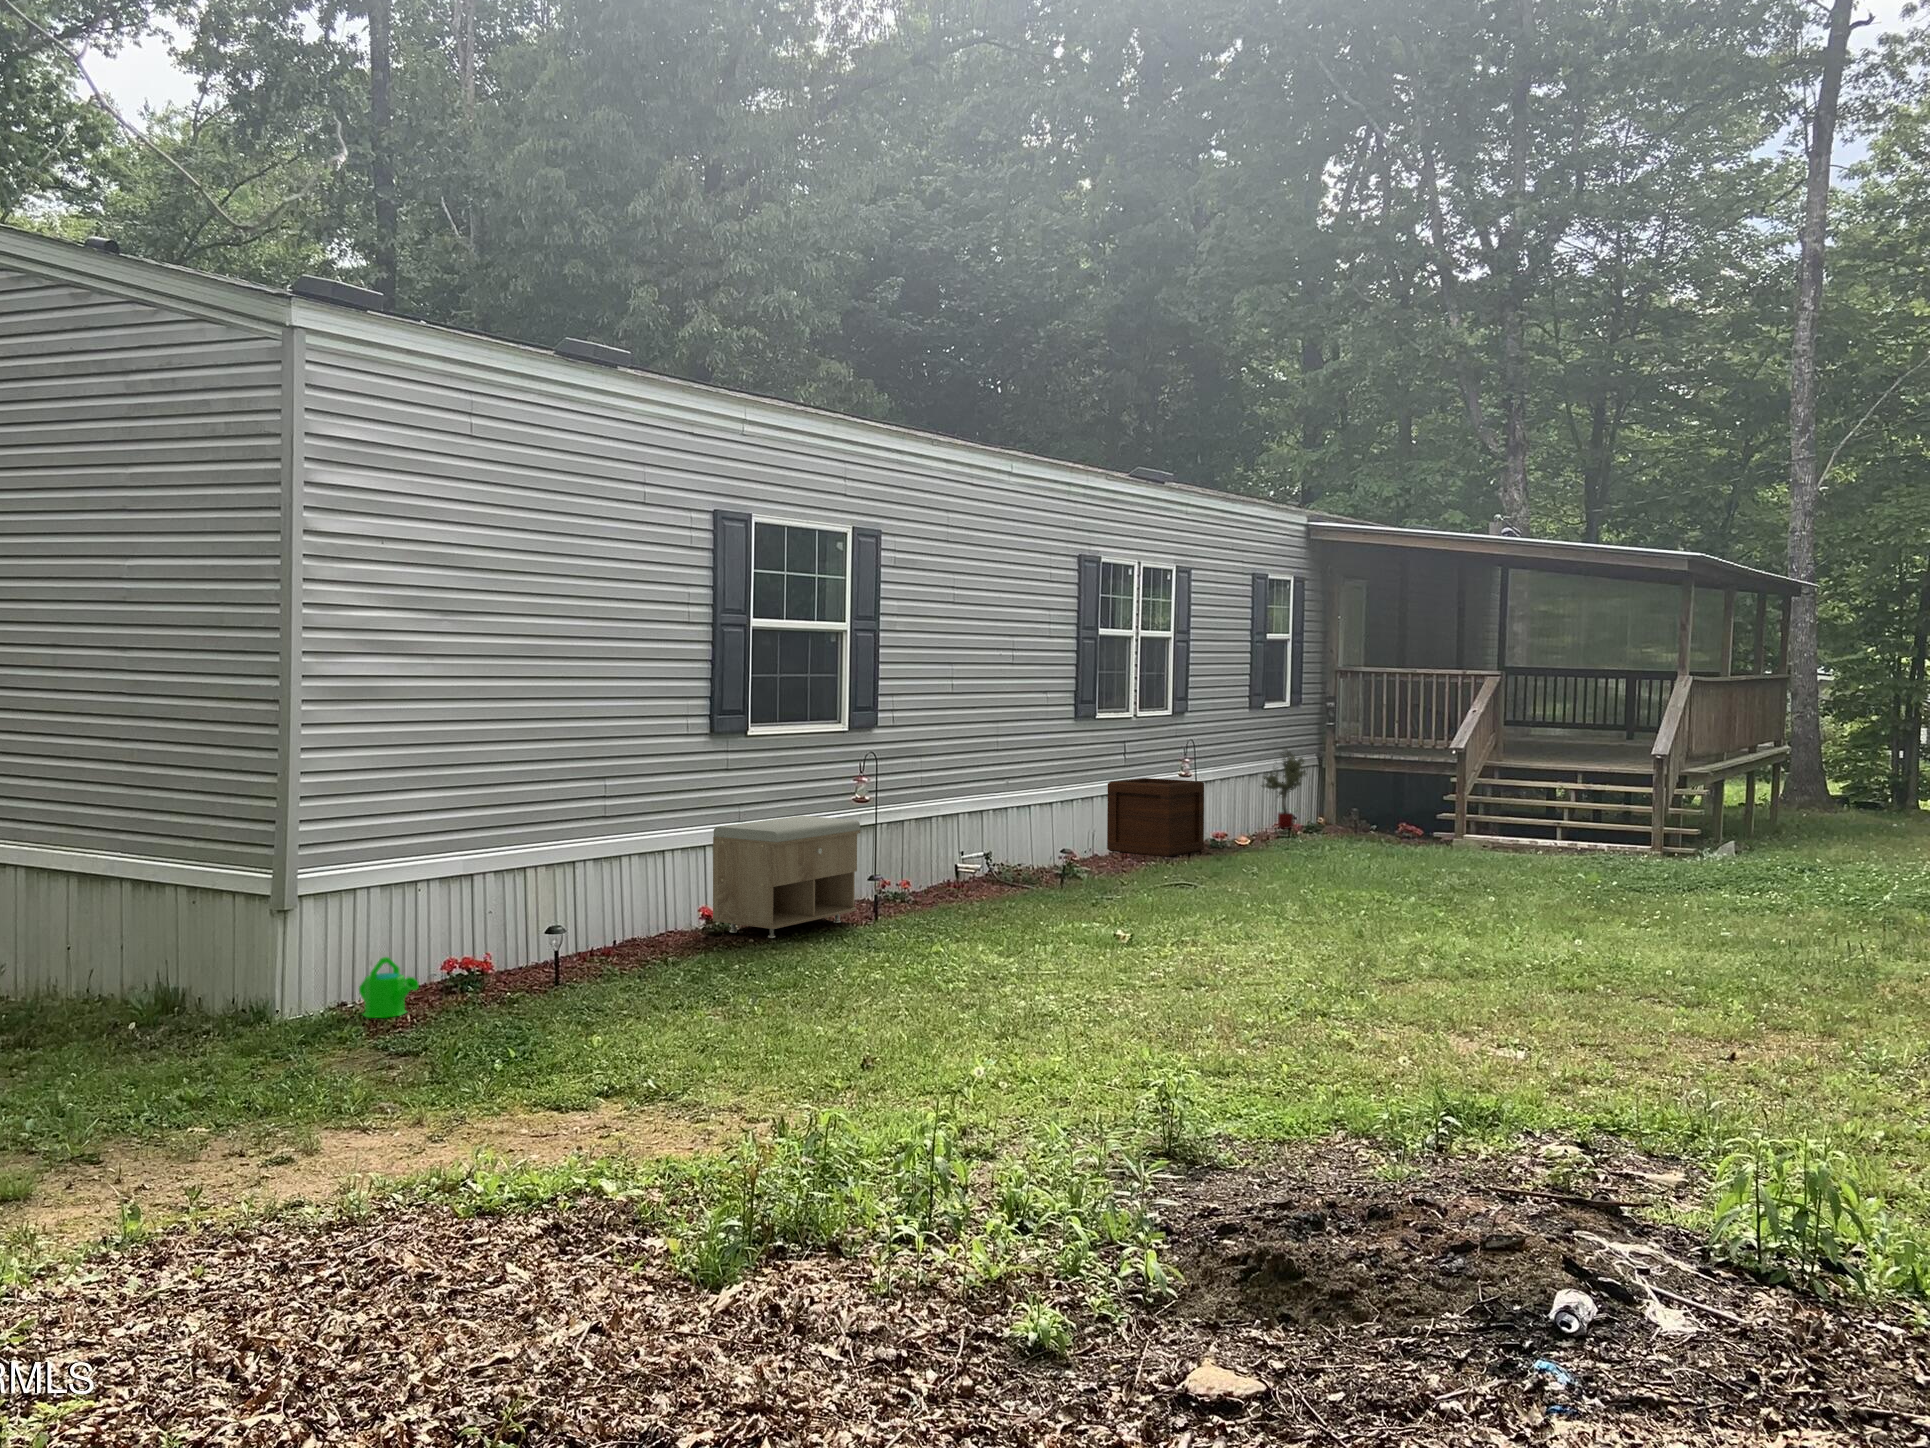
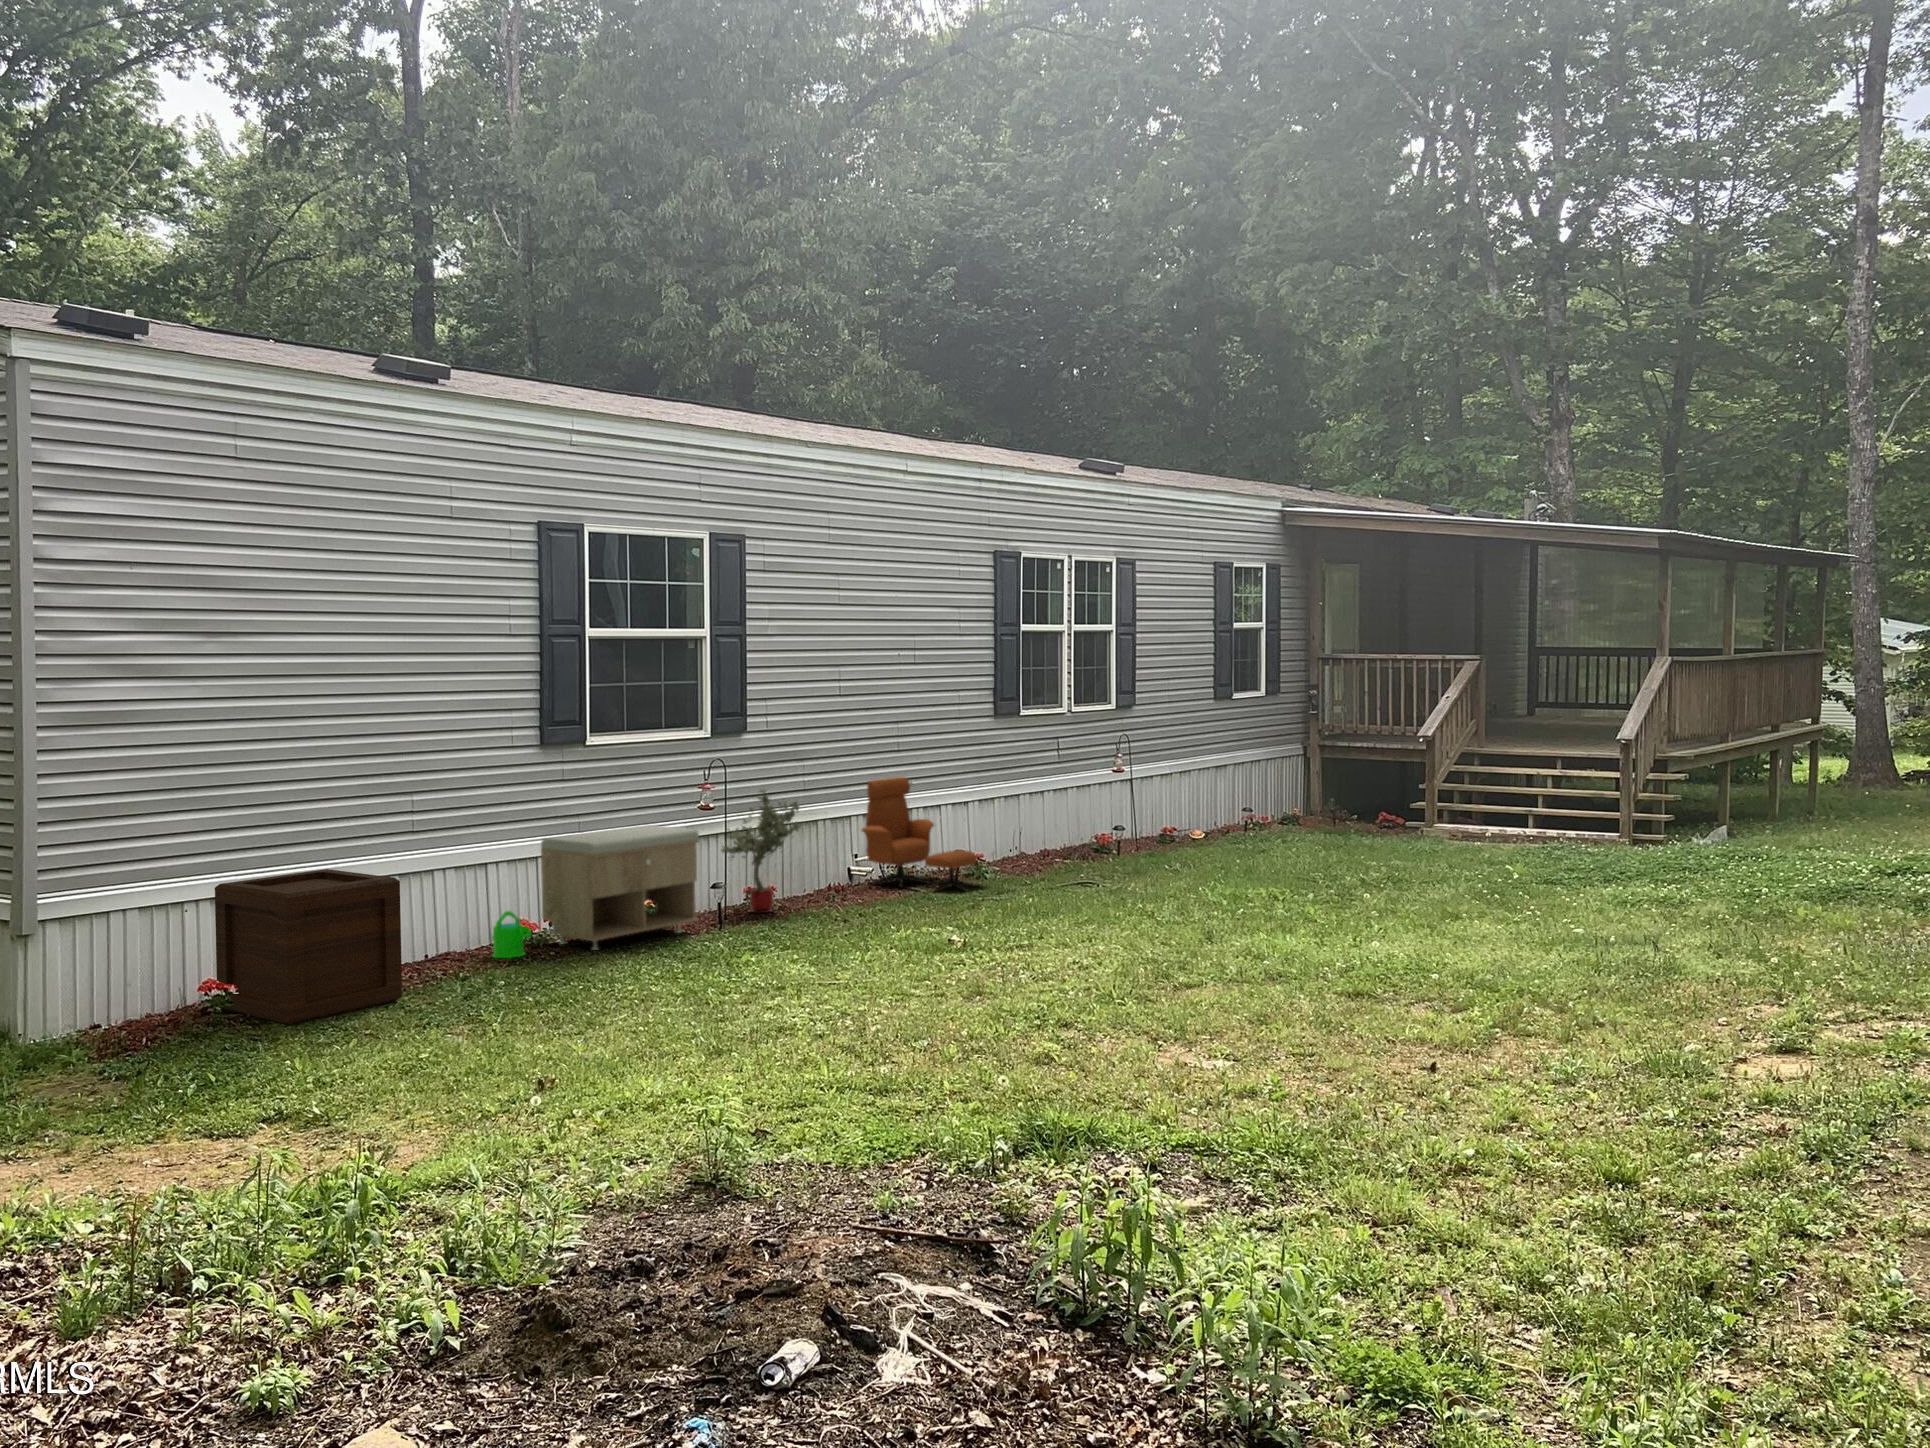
potted tree: present [1262,749,1306,829] -> present [721,790,800,913]
lounge chair: none [971,775,1087,887] -> present [862,777,979,892]
wooden crate: present [1107,778,1204,857] -> present [215,869,402,1025]
watering can: present [359,957,419,1018] -> present [492,911,531,958]

